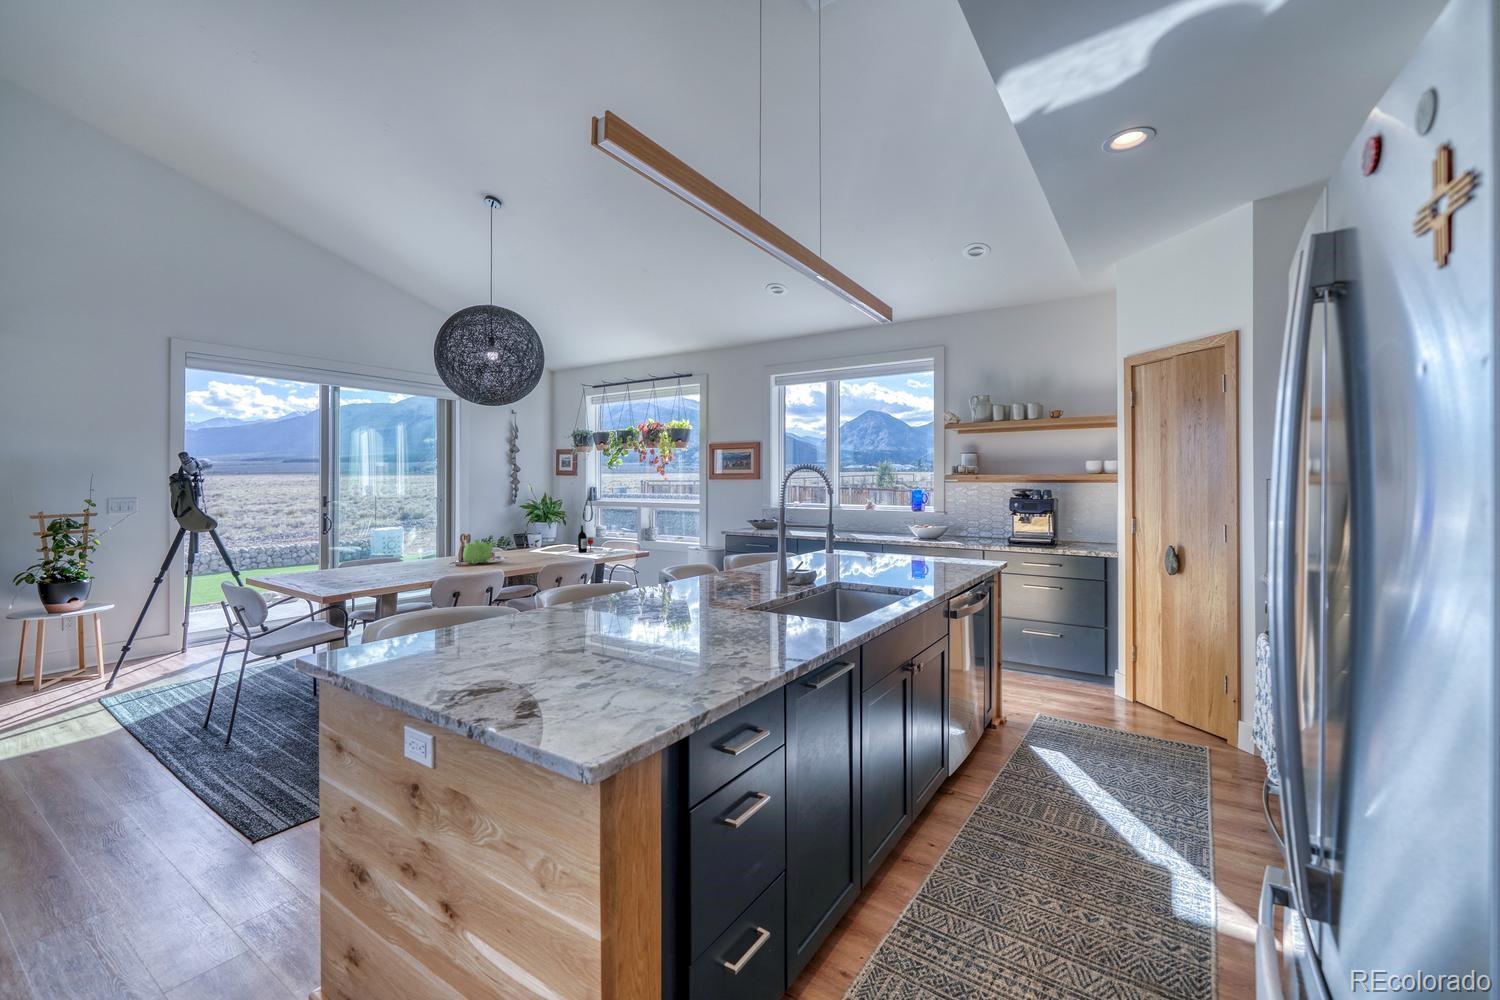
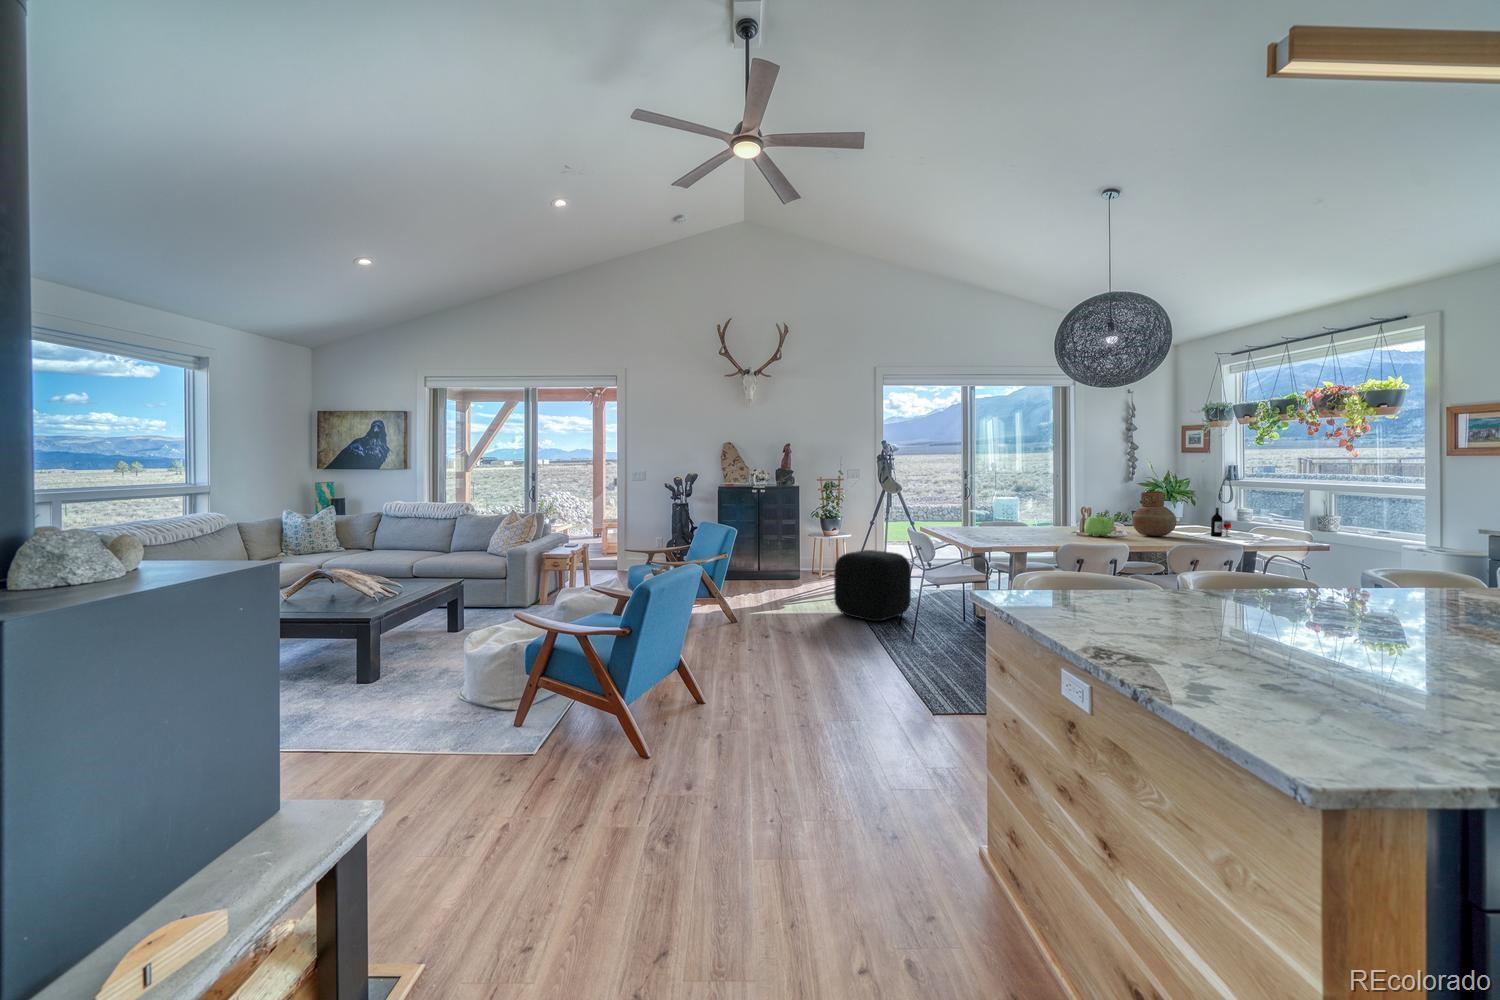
vase: none [511,512,550,558] -> present [1132,492,1177,536]
ottoman: none [62,619,227,737] -> present [834,550,911,621]

